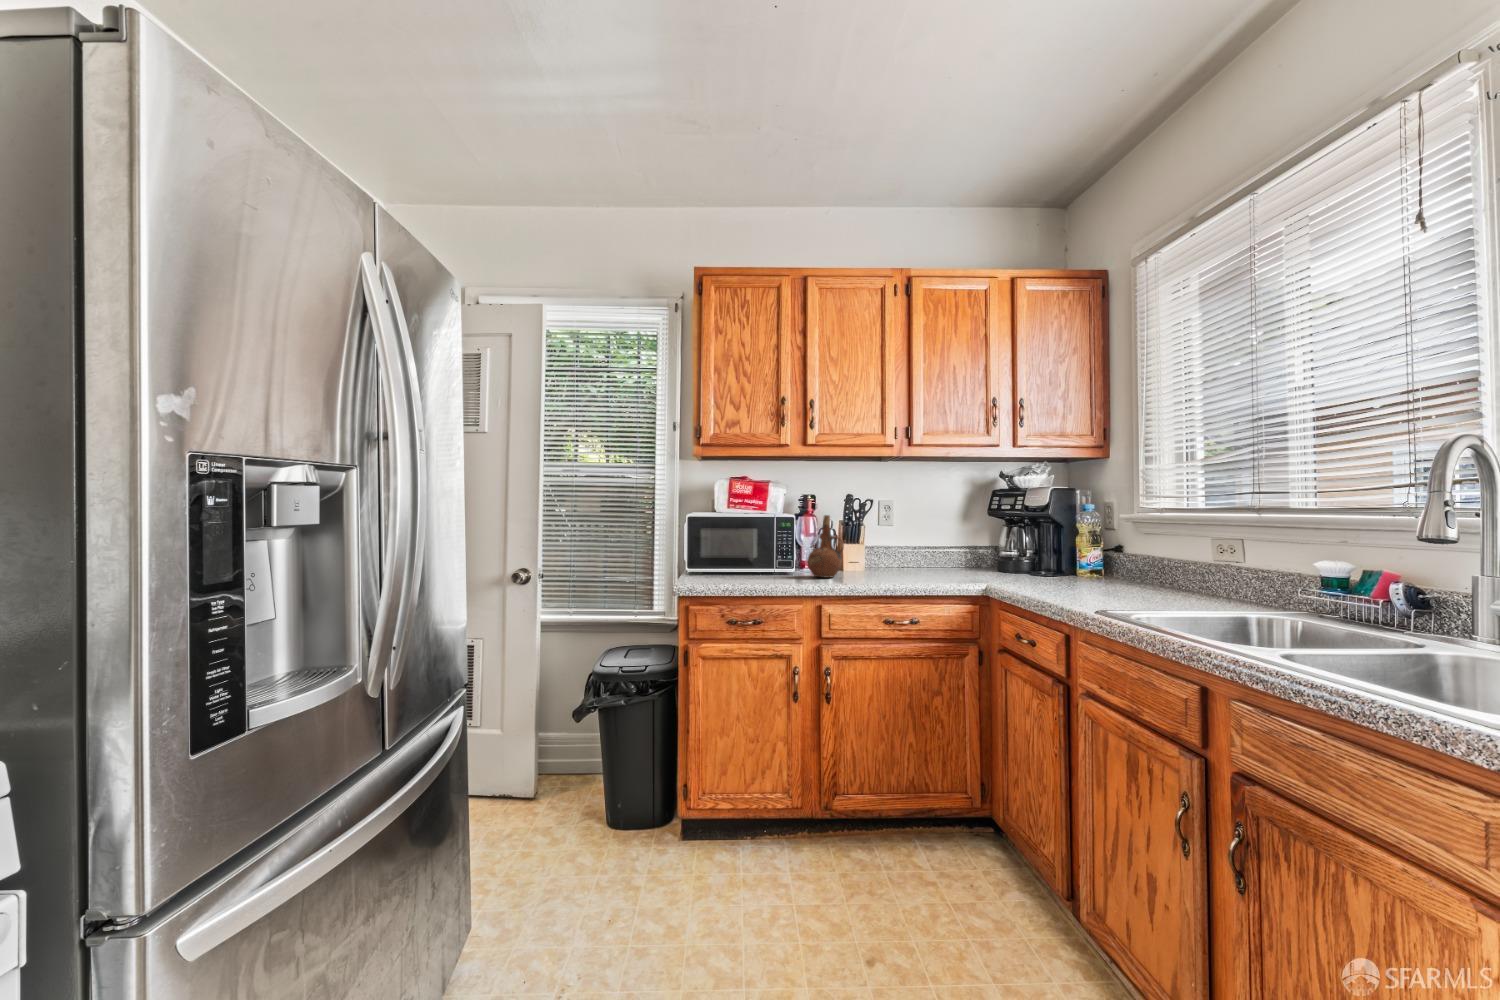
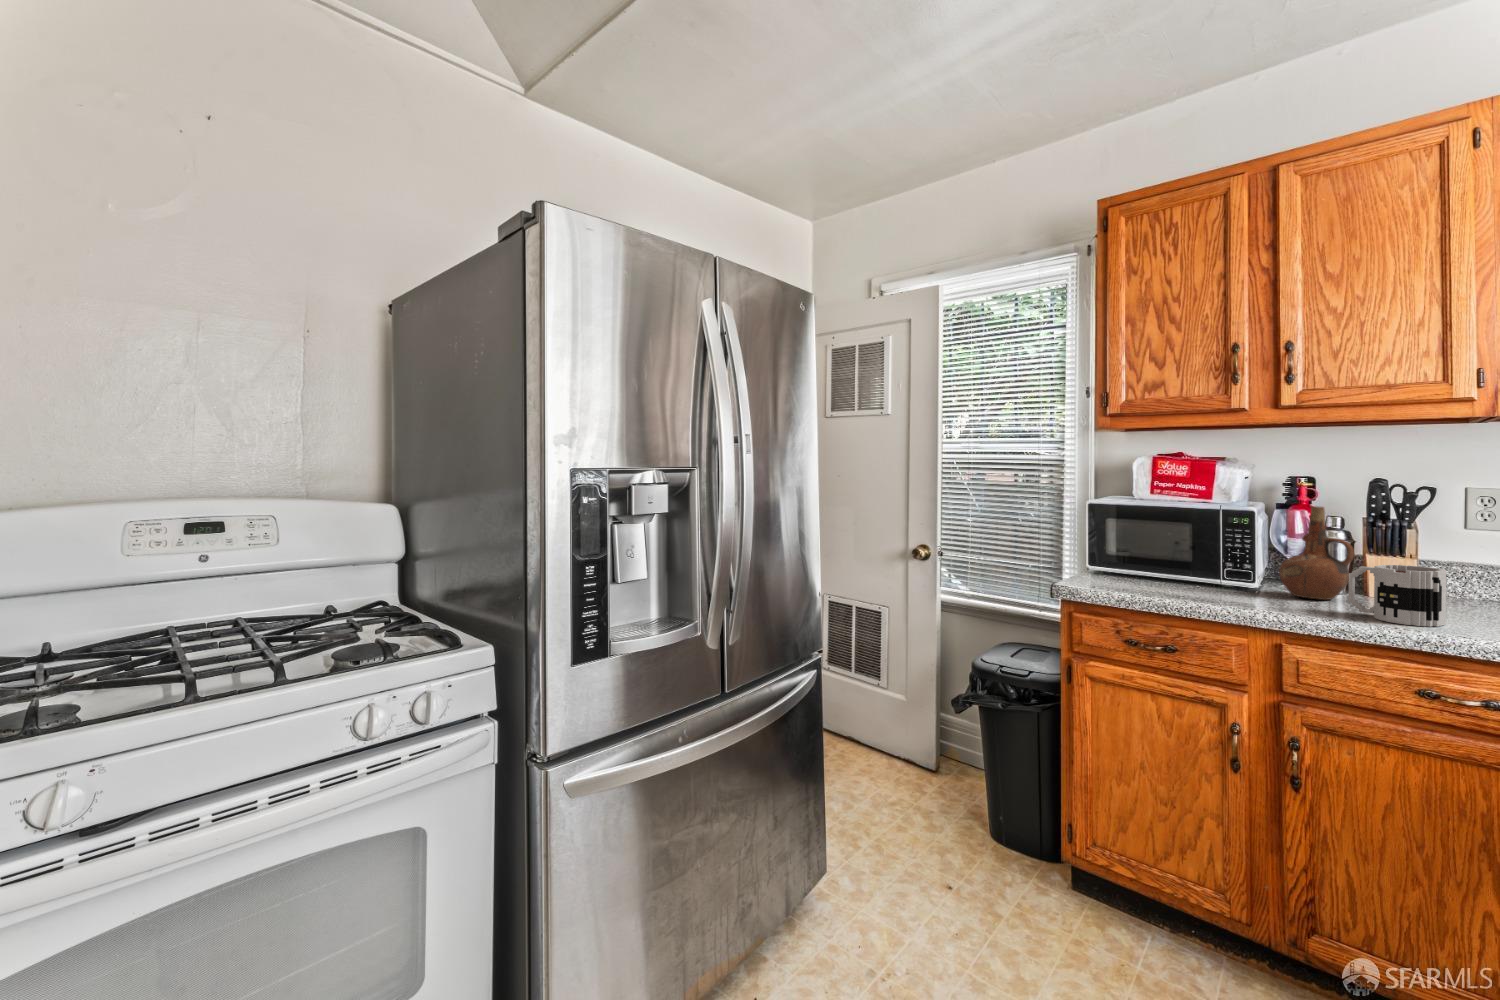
mug: none [848,550,889,585] -> present [1349,565,1446,627]

